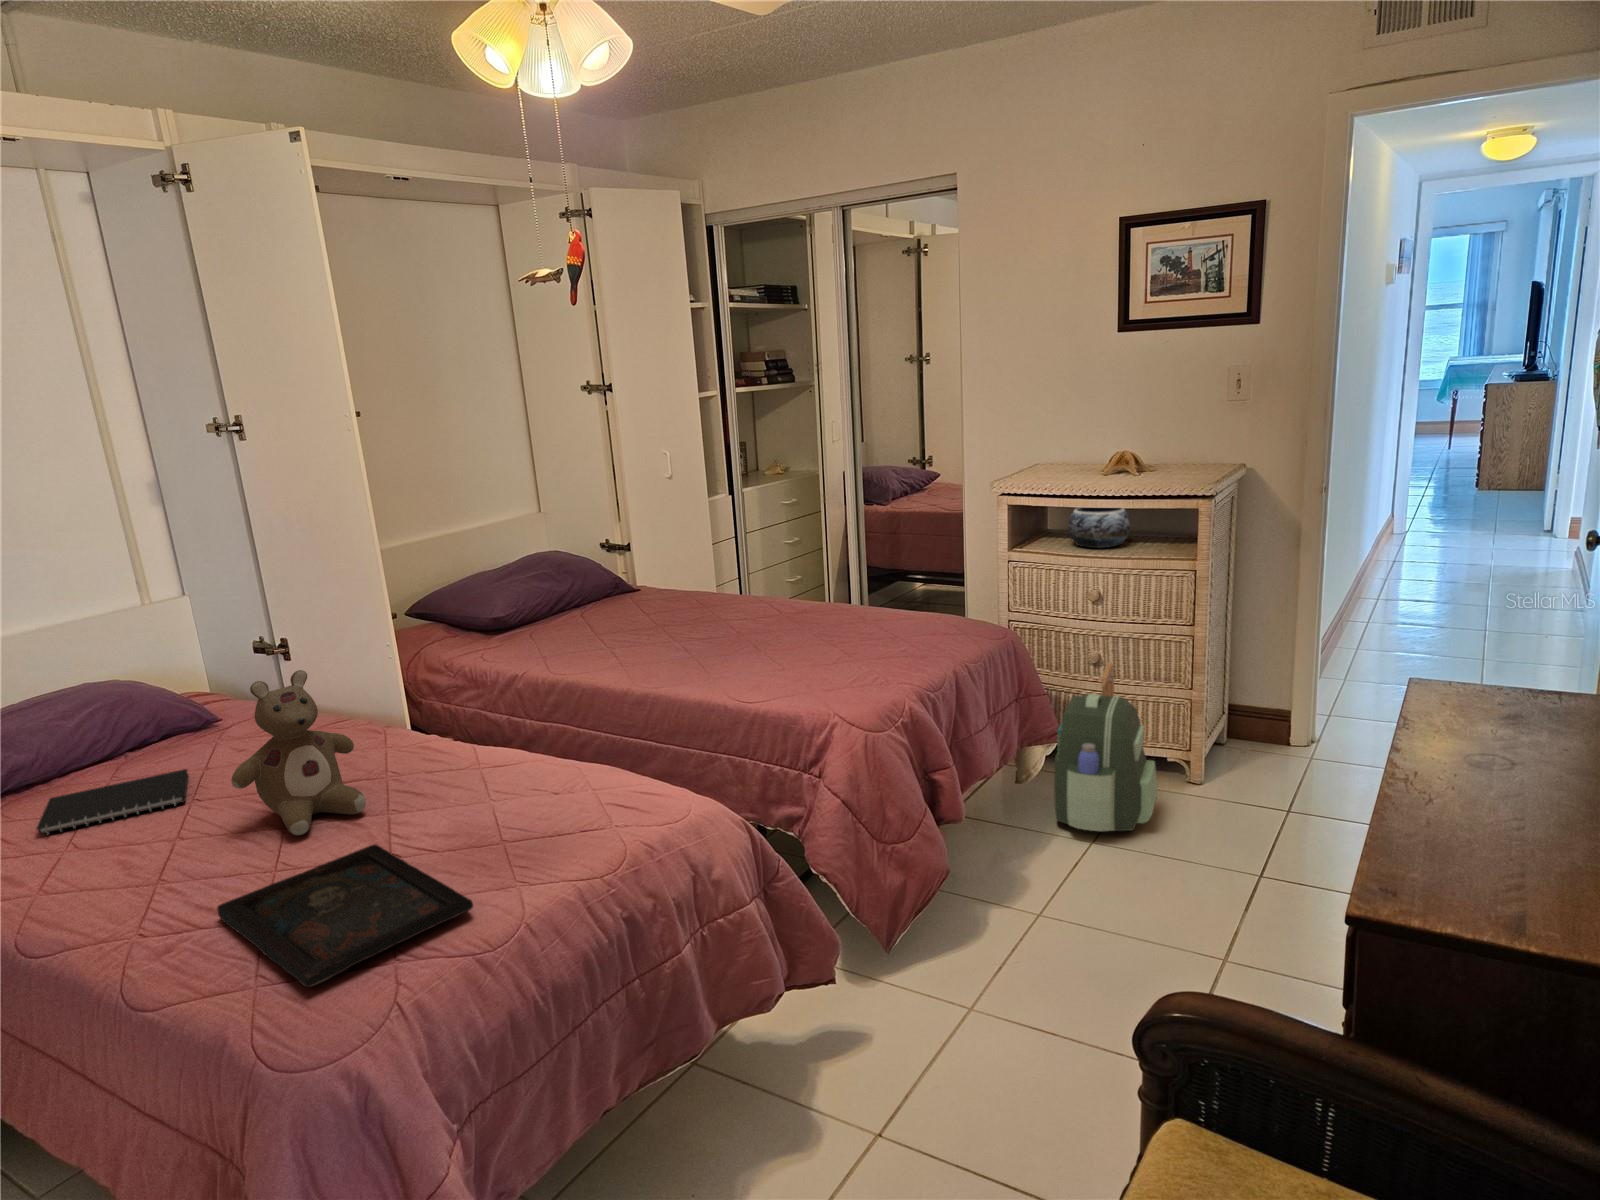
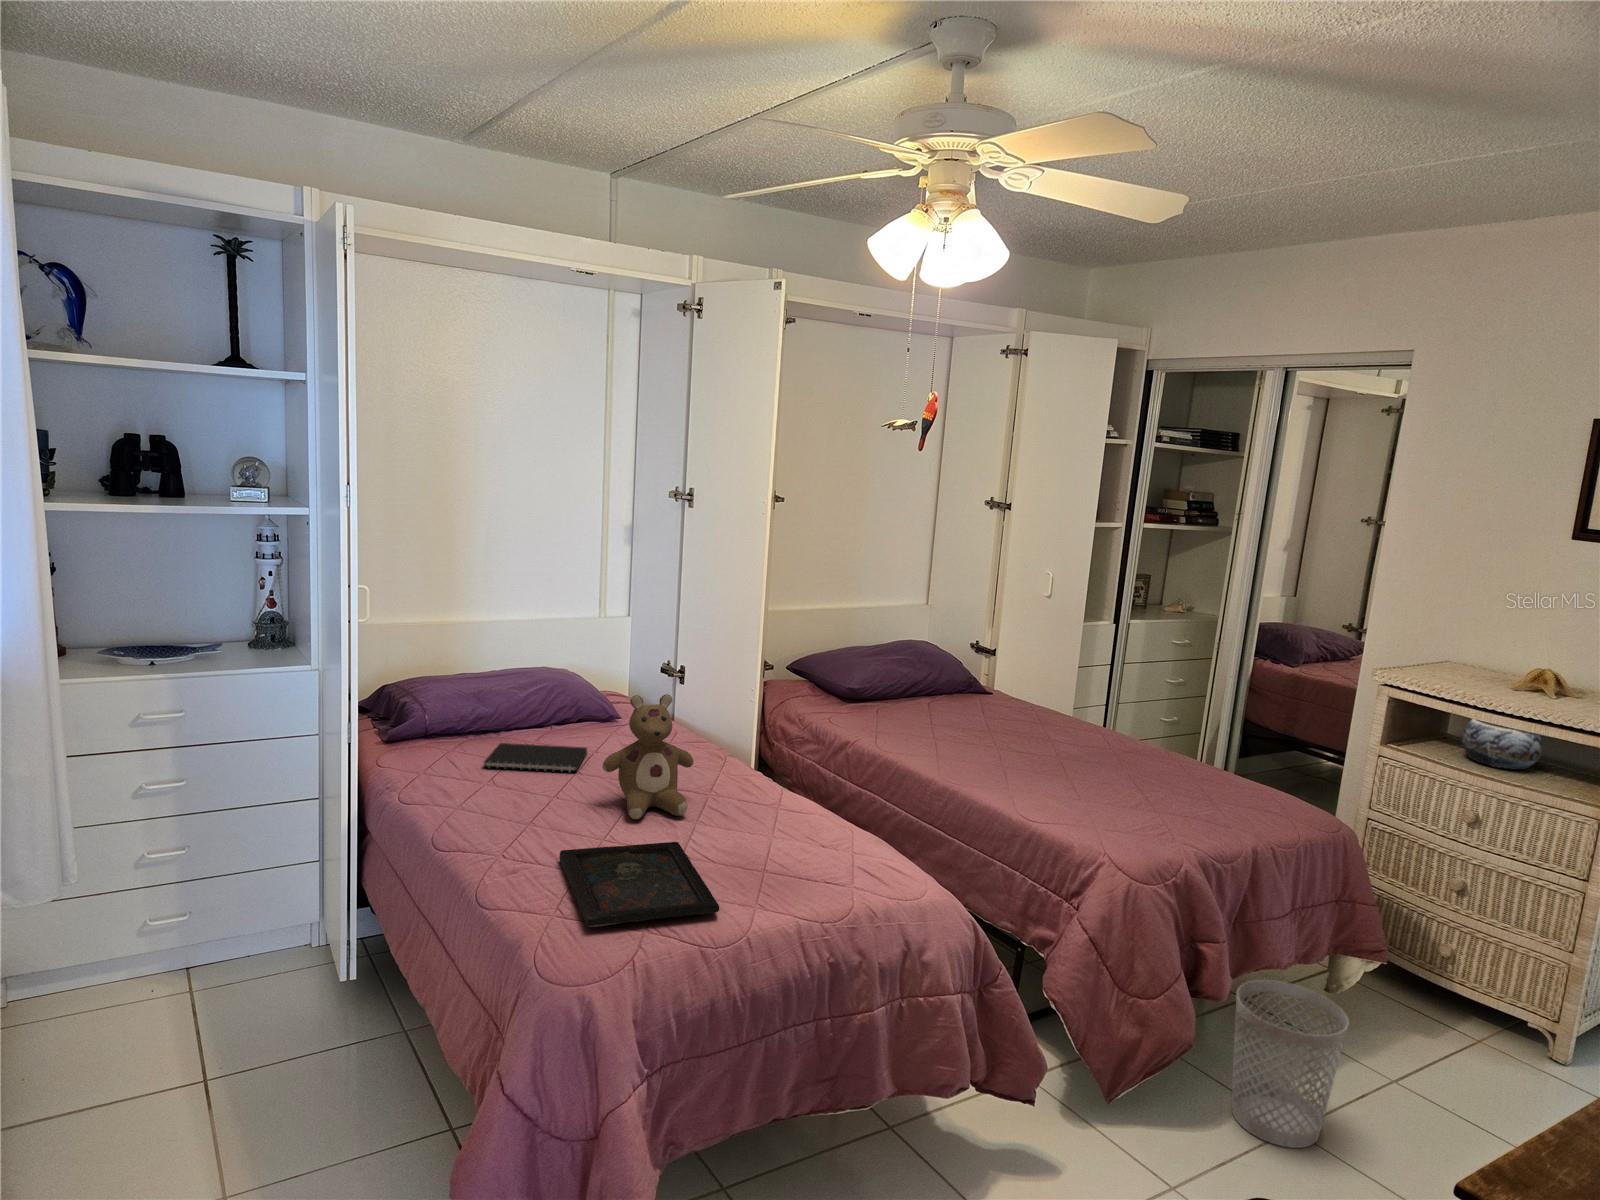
backpack: present [1054,662,1157,831] -> none [1360,894,1501,1089]
wastebasket: none [973,784,1072,932] -> present [1232,980,1349,1148]

